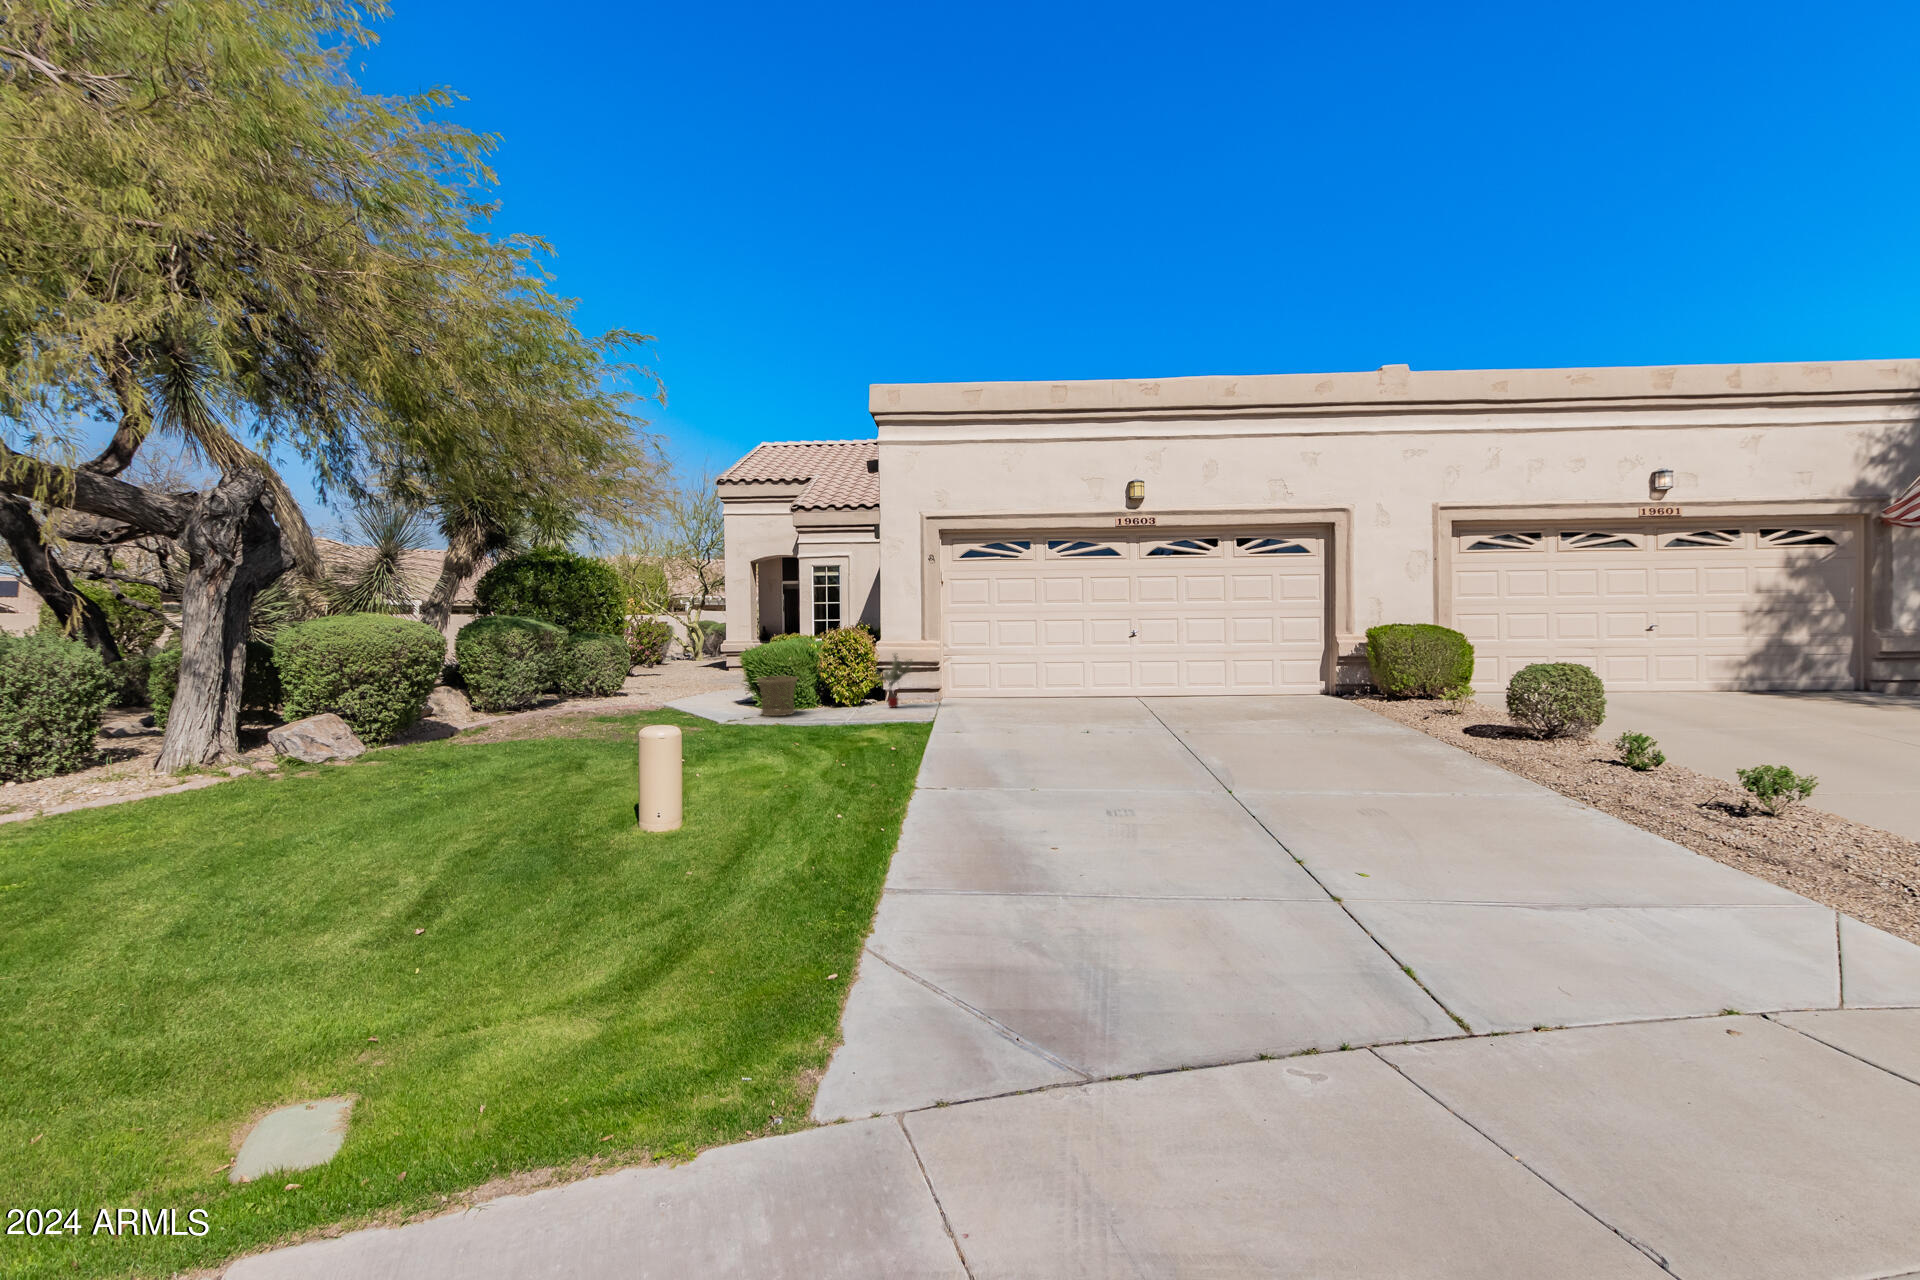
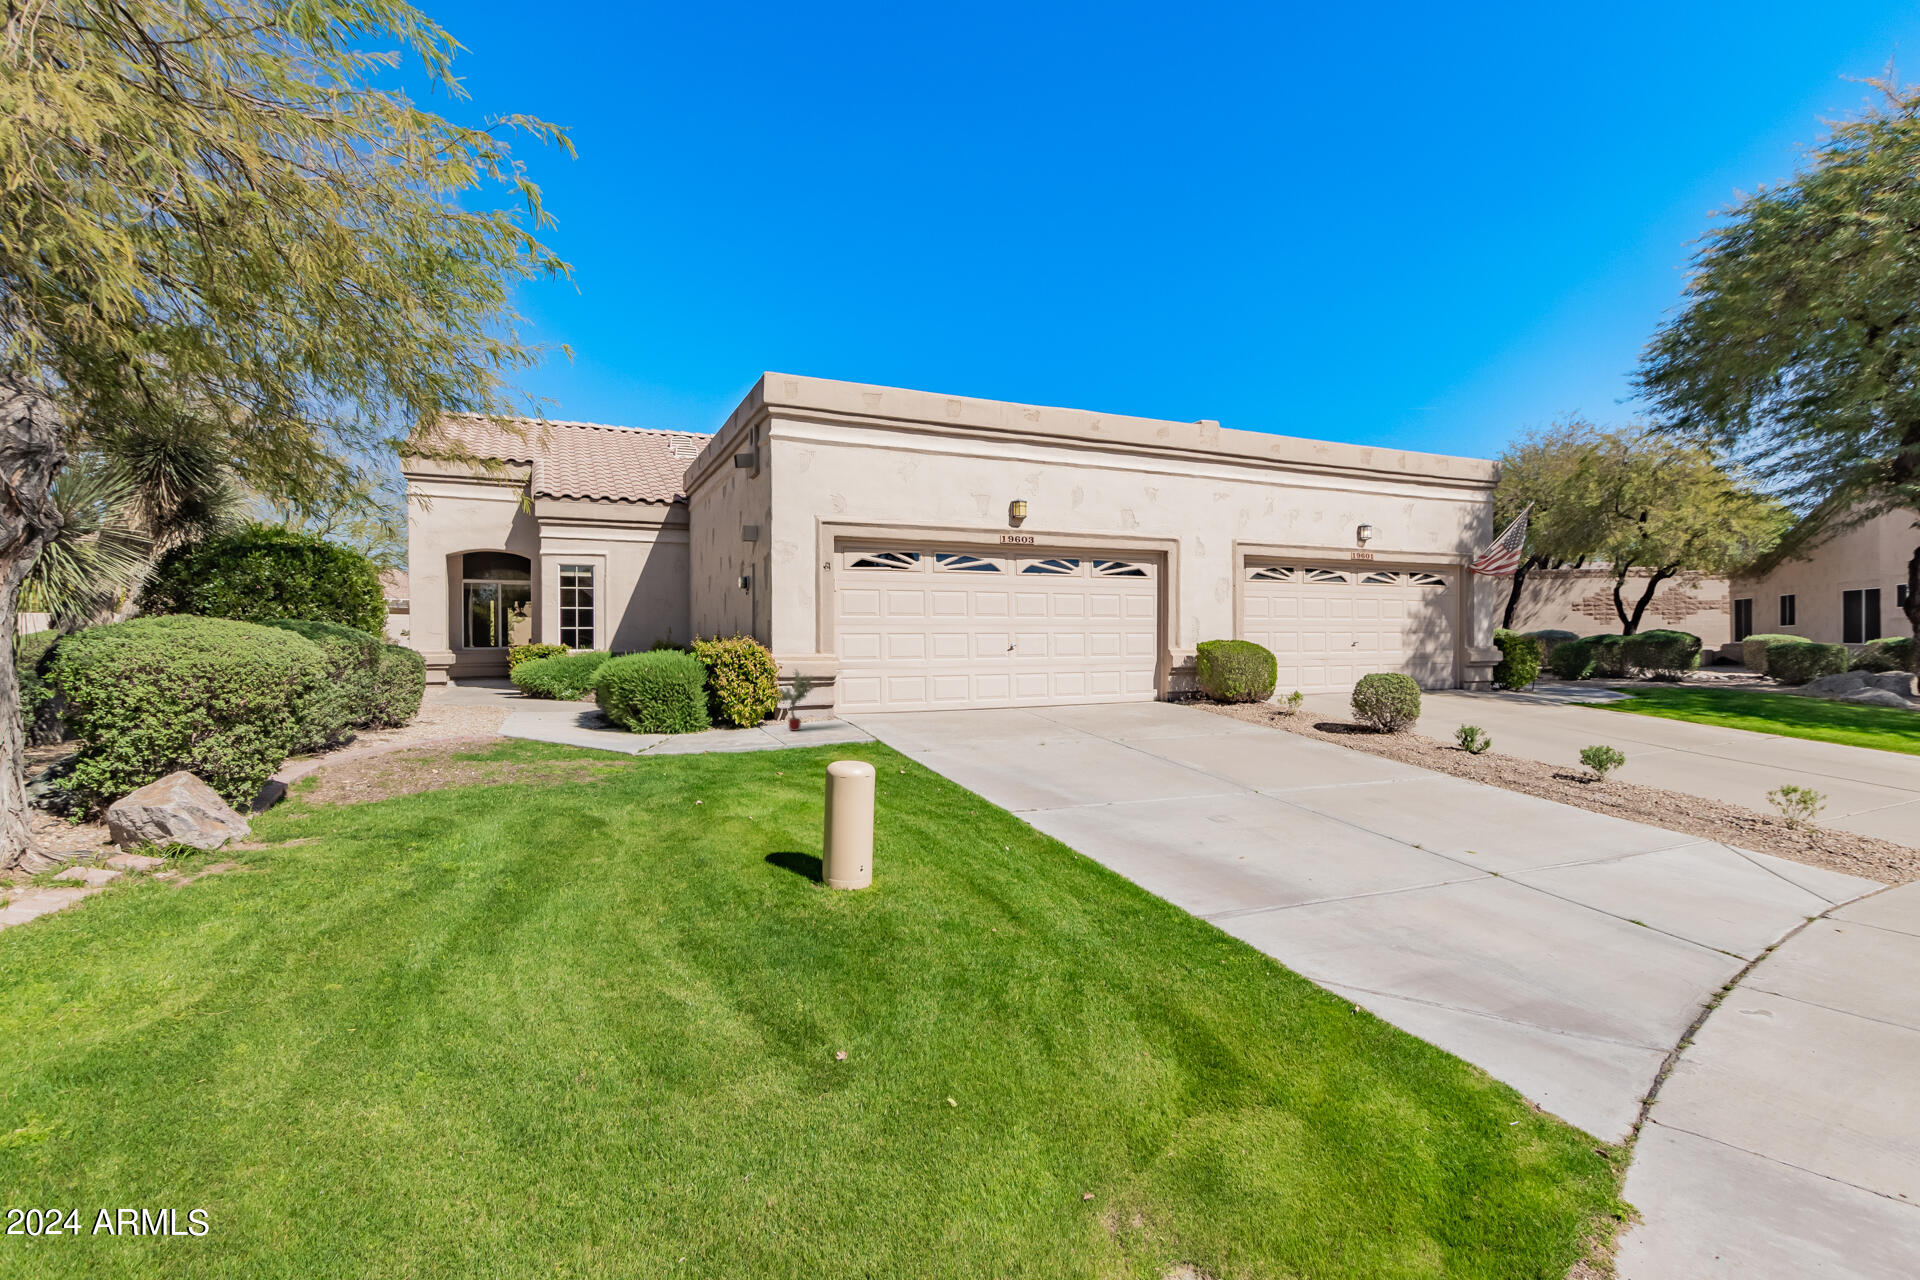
basket: present [757,676,798,716] -> none [646,699,699,748]

